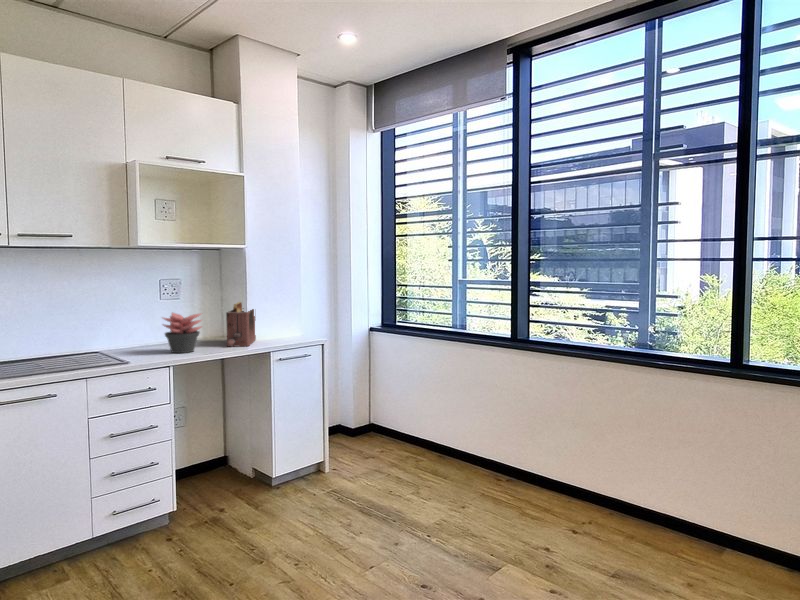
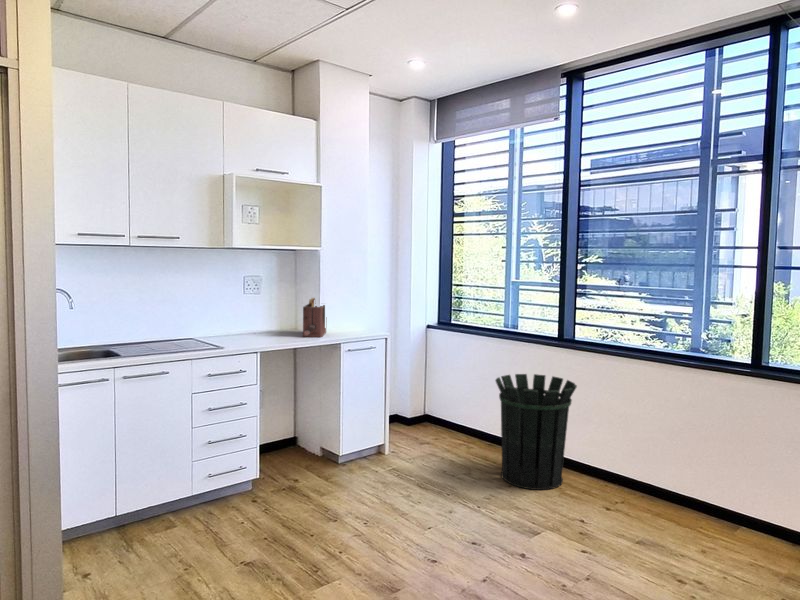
succulent plant: present [163,313,201,353] -> none [250,305,284,341]
waste bin: none [444,379,532,507] -> present [496,374,577,490]

